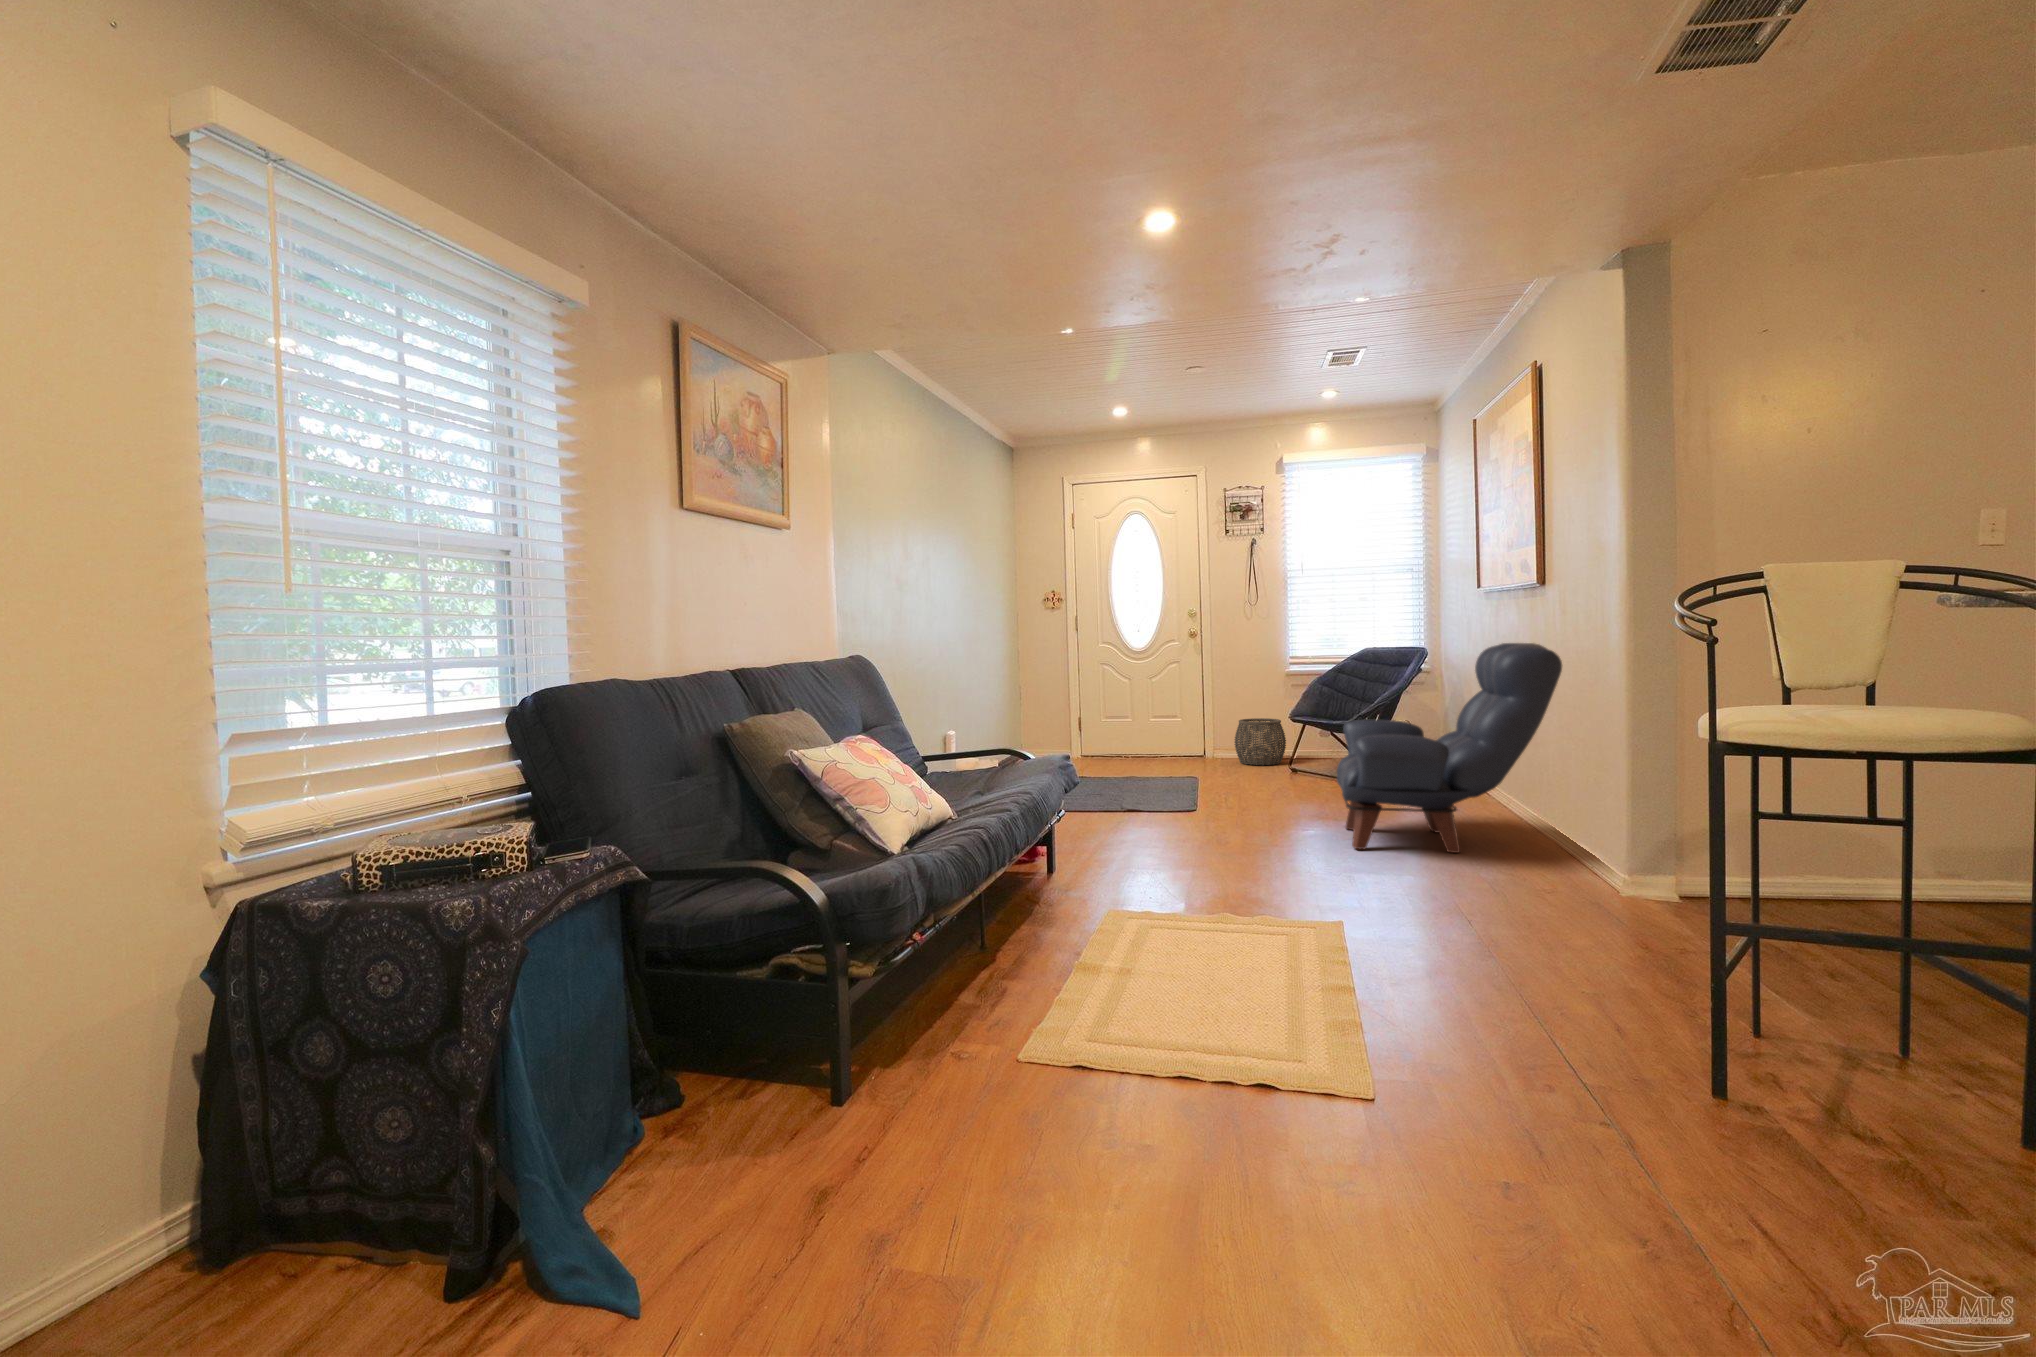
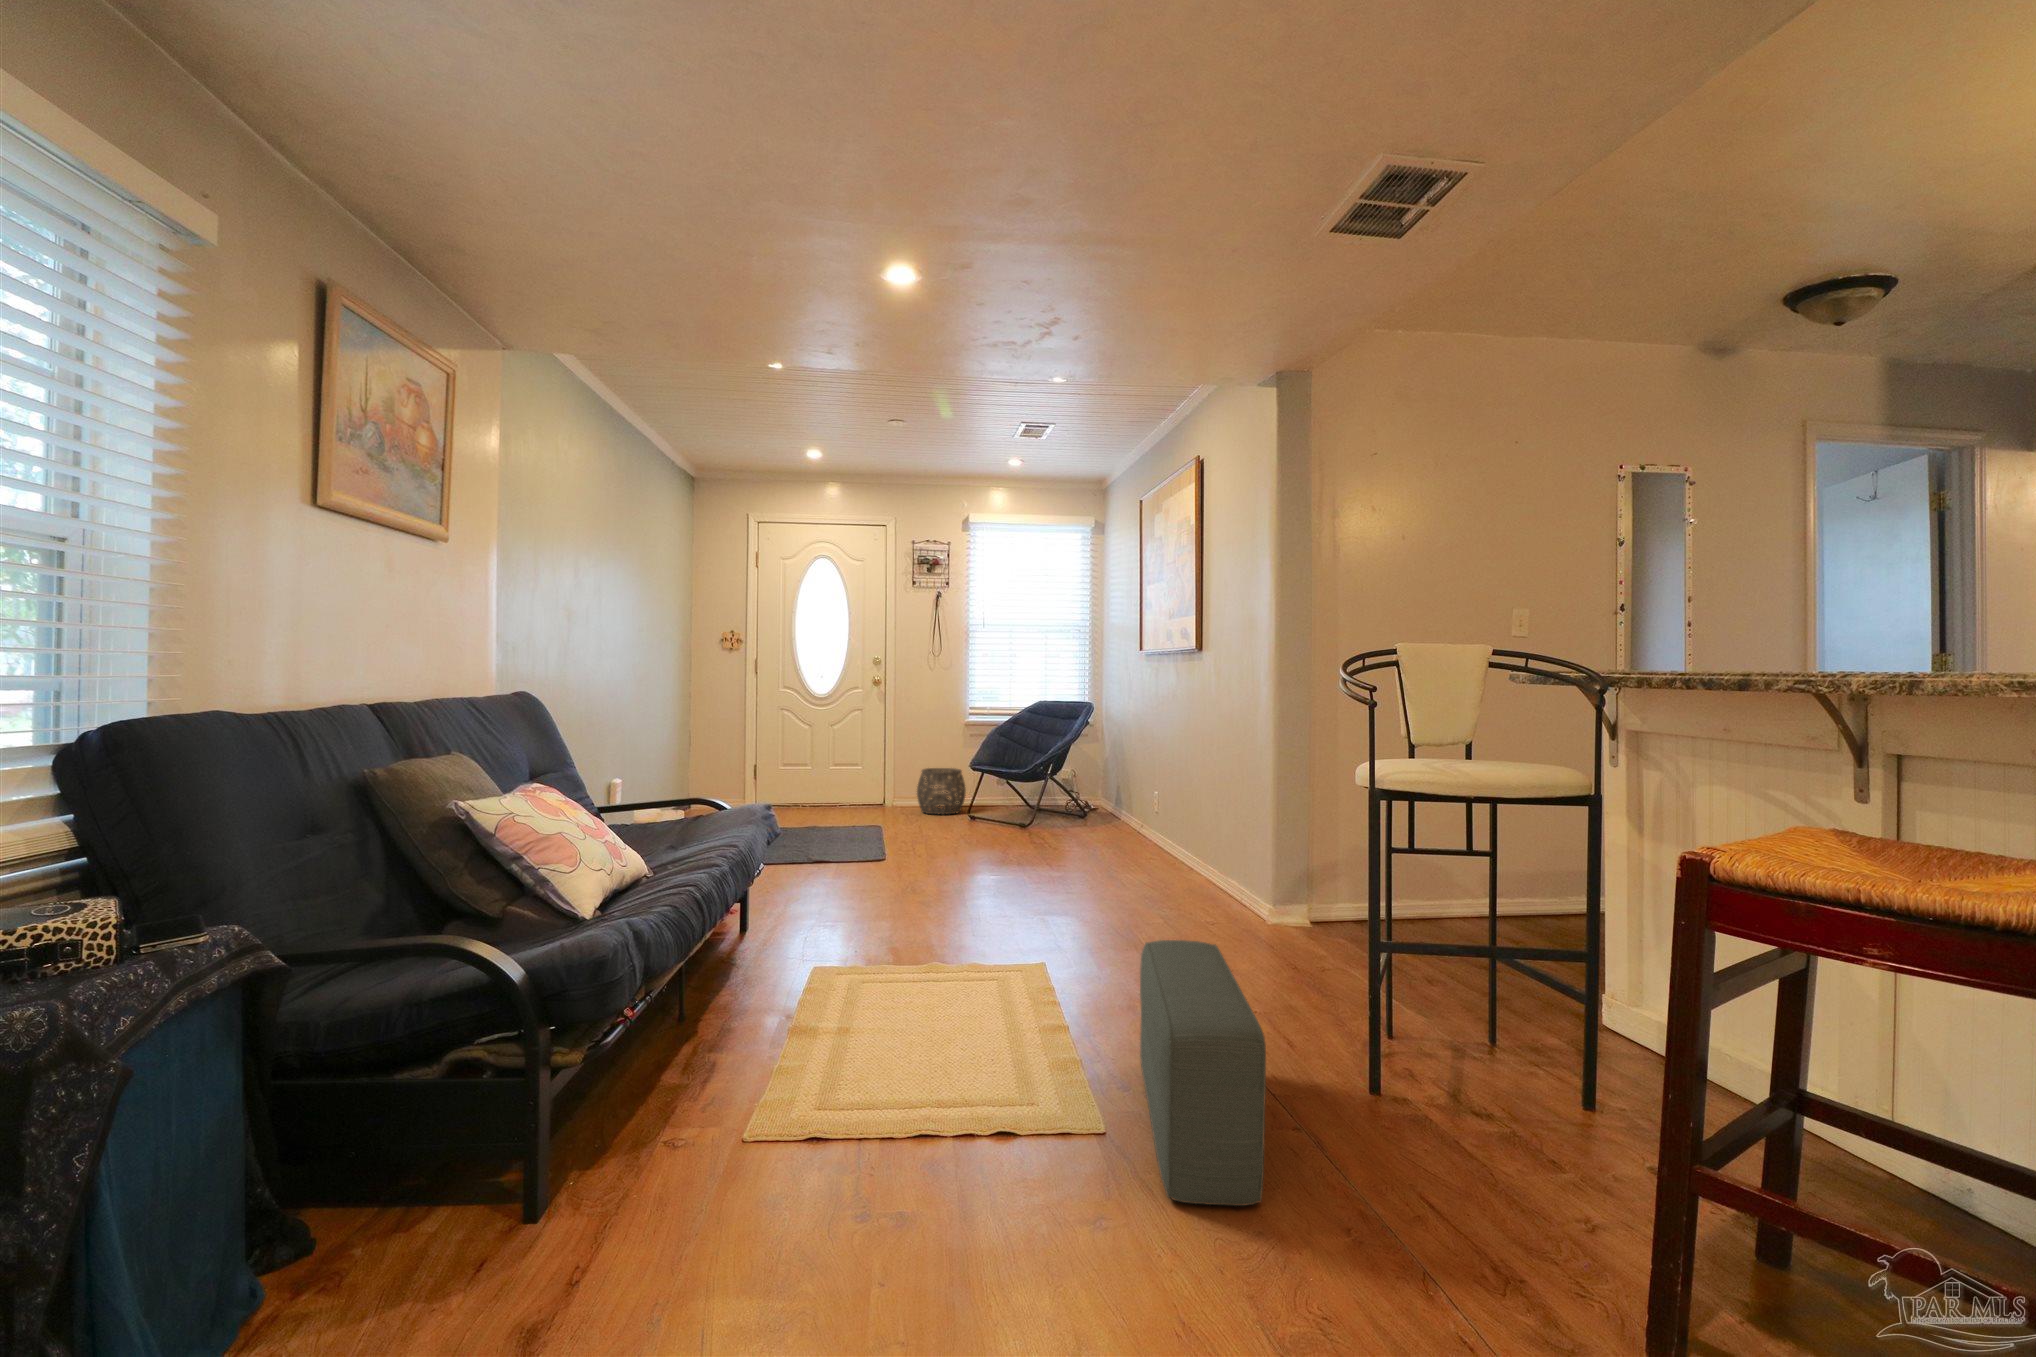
armchair: present [1337,643,1562,853] -> none [1022,704,1212,894]
pouf: none [1445,908,1589,1226] -> present [1140,940,1266,1206]

